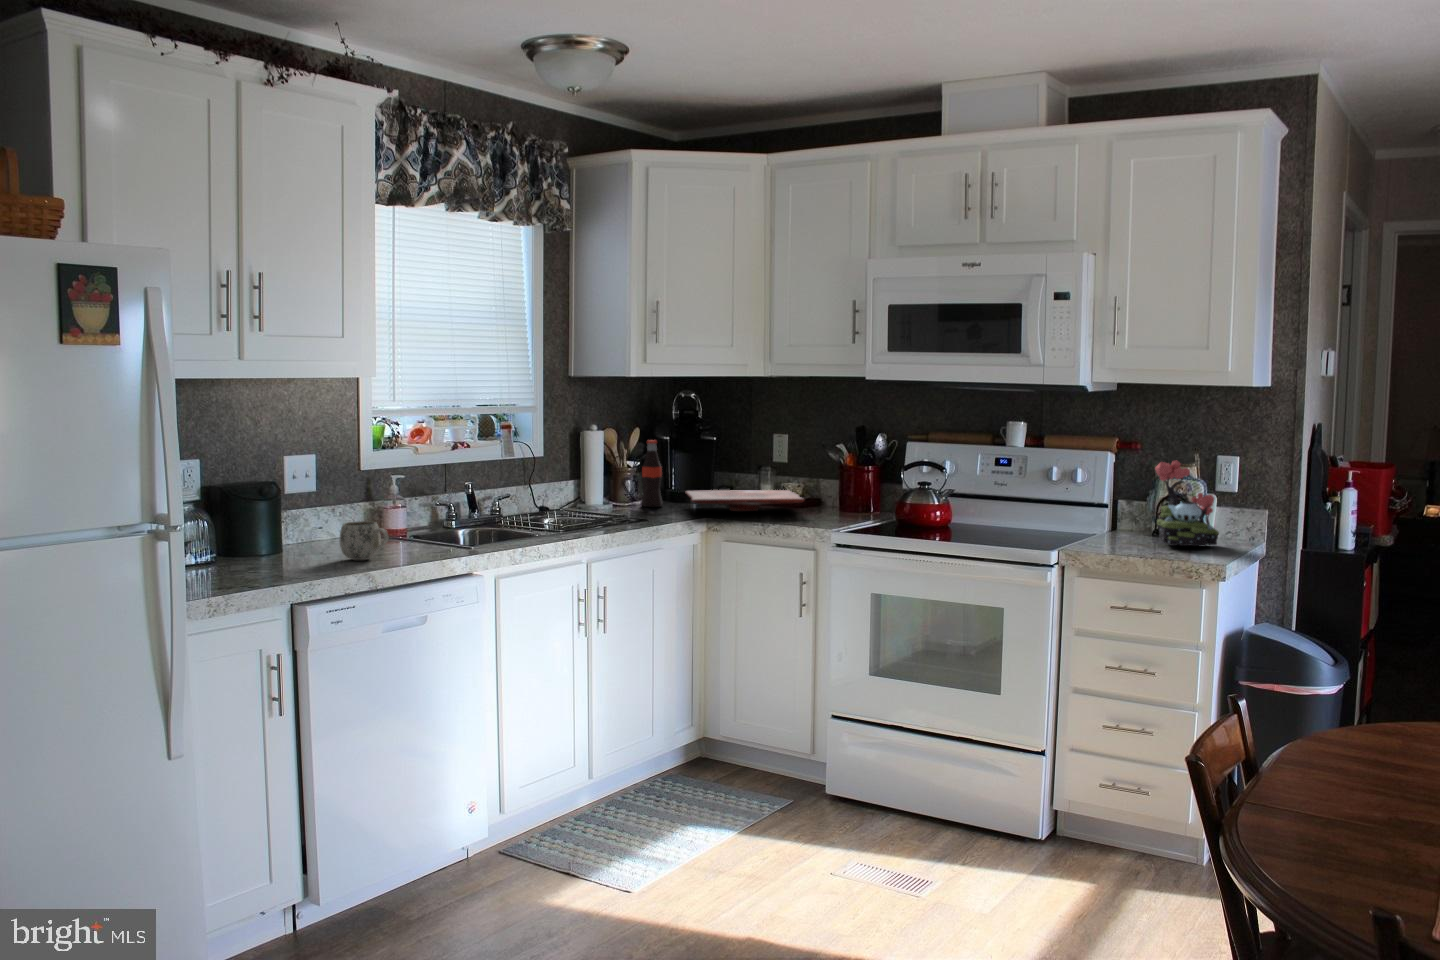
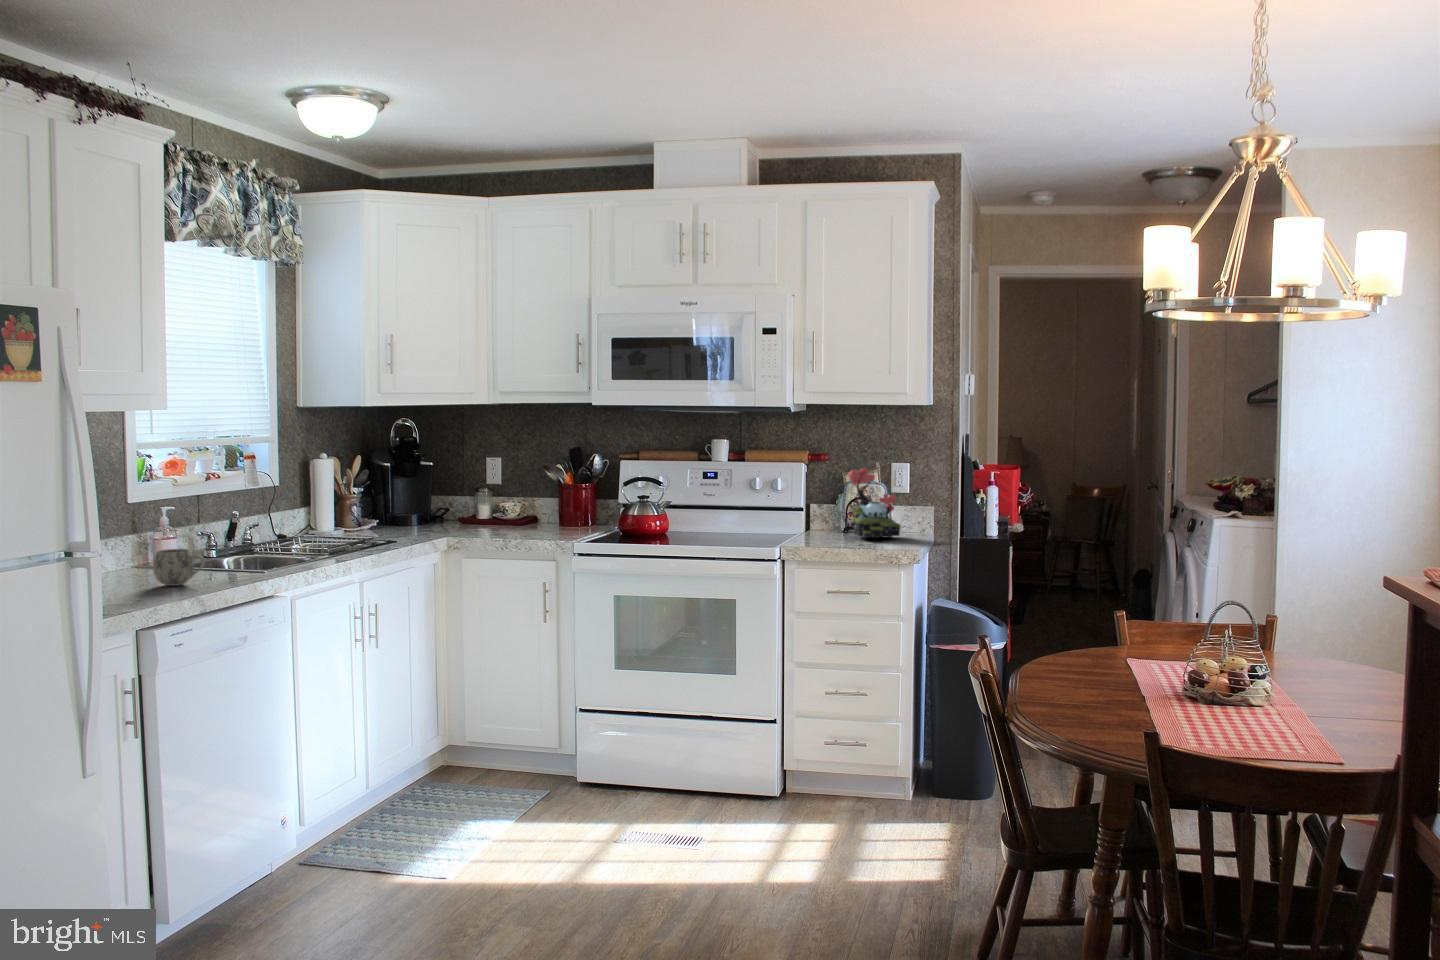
bottle: present [641,440,663,507] -> none [376,466,398,531]
cutting board: present [685,490,805,511] -> none [418,510,541,531]

